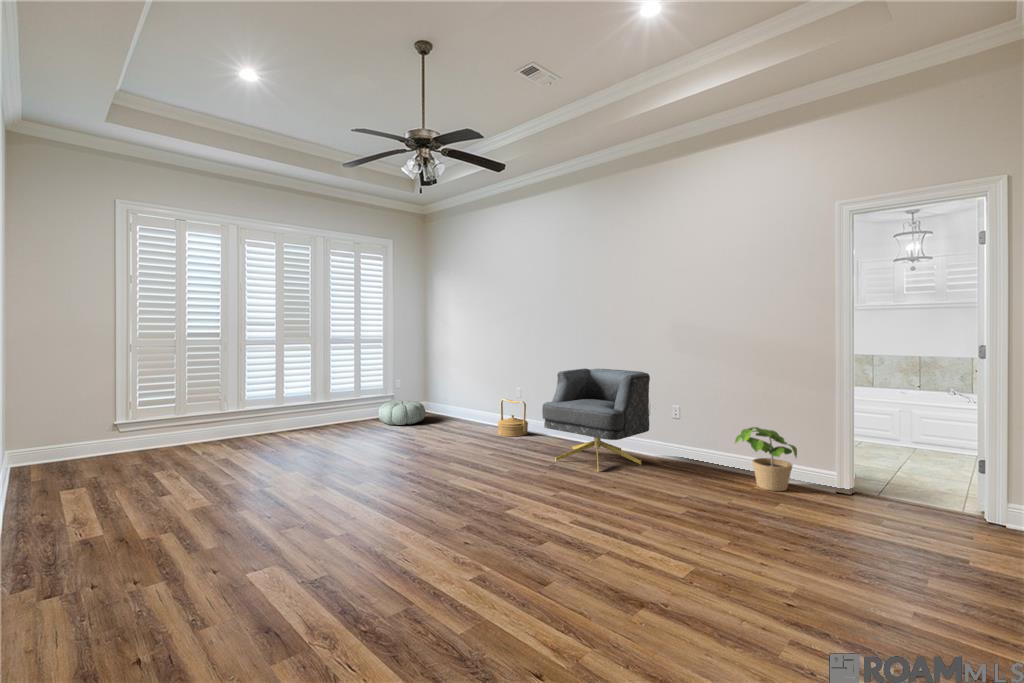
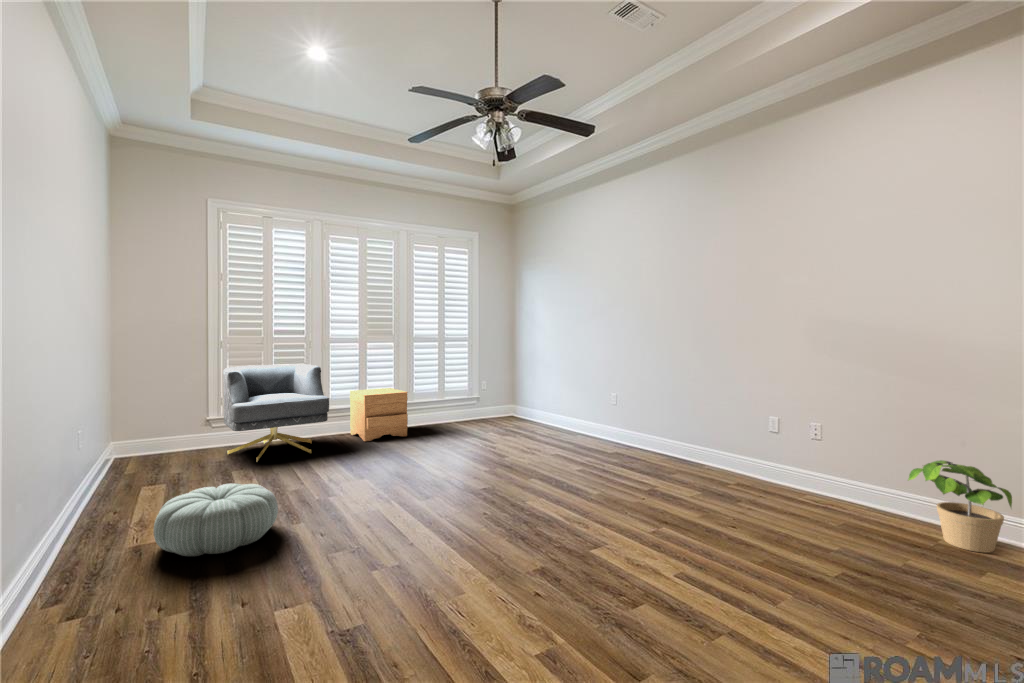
armchair: present [542,369,650,471] -> present [223,364,329,462]
nightstand: none [267,388,327,440] -> present [350,388,408,441]
woven basket: present [497,399,528,436] -> none [588,406,624,449]
pouf: present [378,401,426,425] -> present [154,484,278,556]

